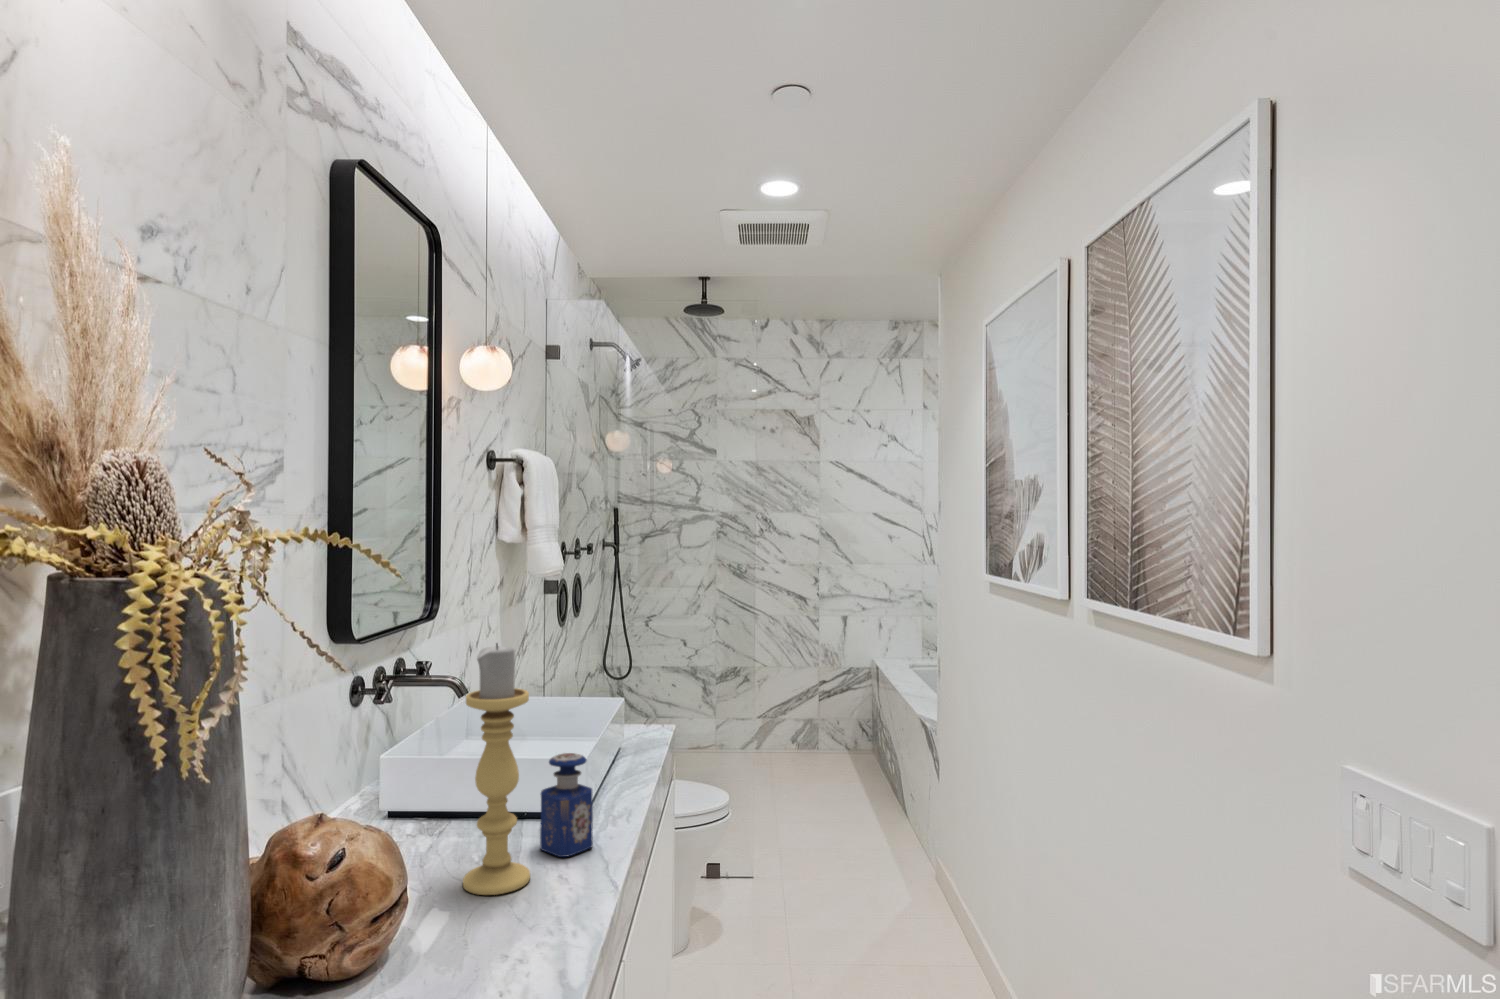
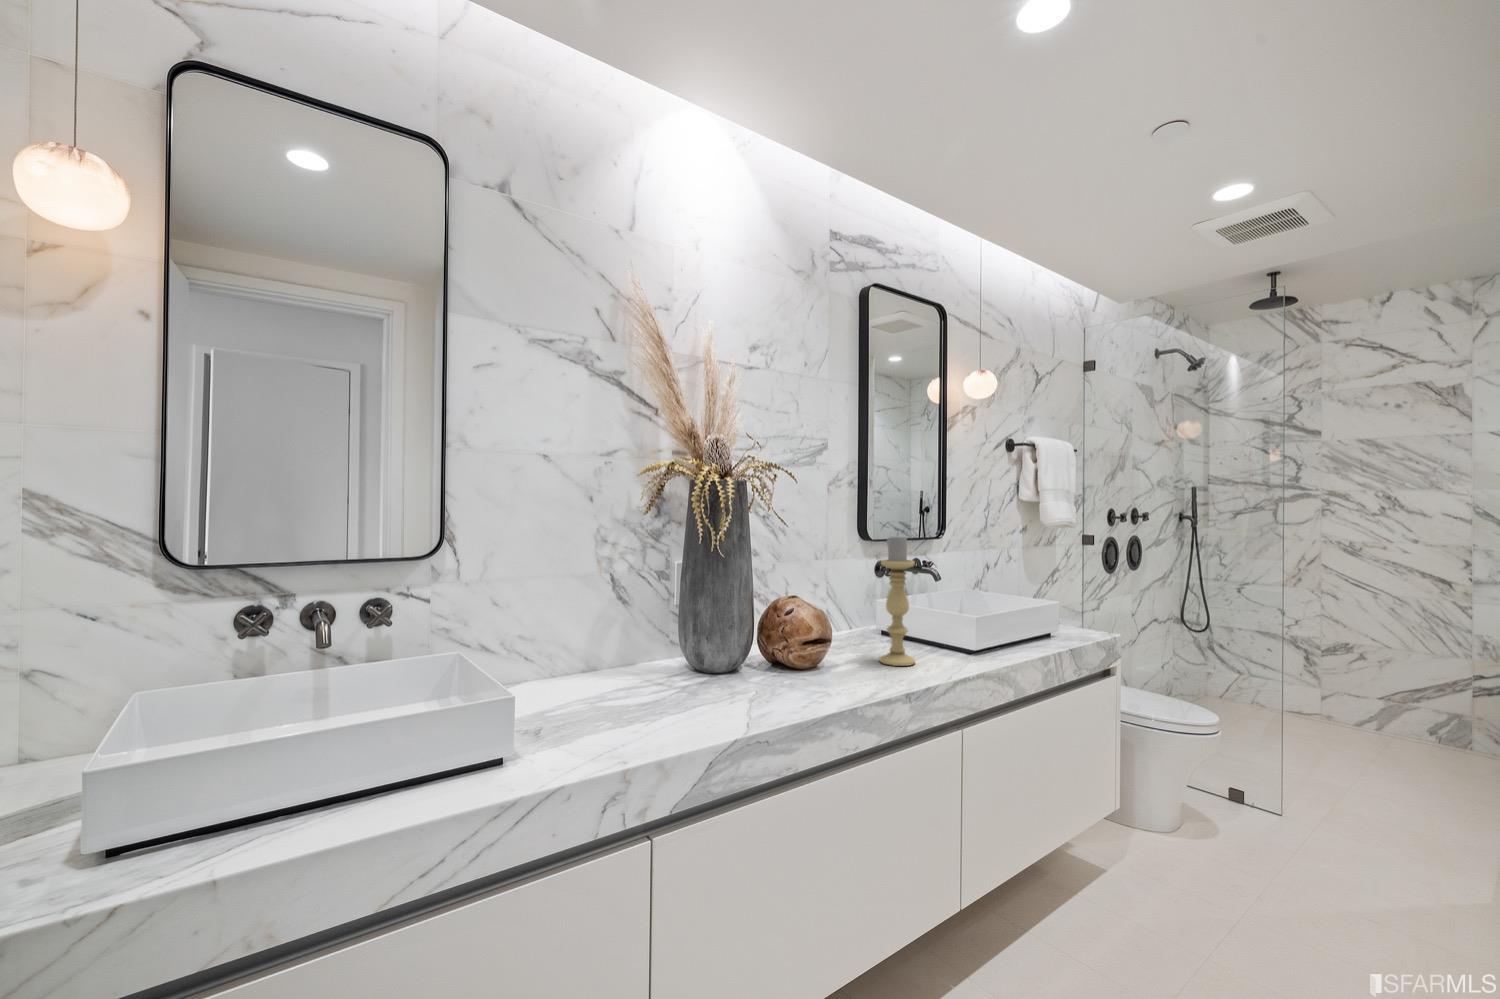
perfume bottle: present [540,753,593,857] -> none [935,606,965,664]

